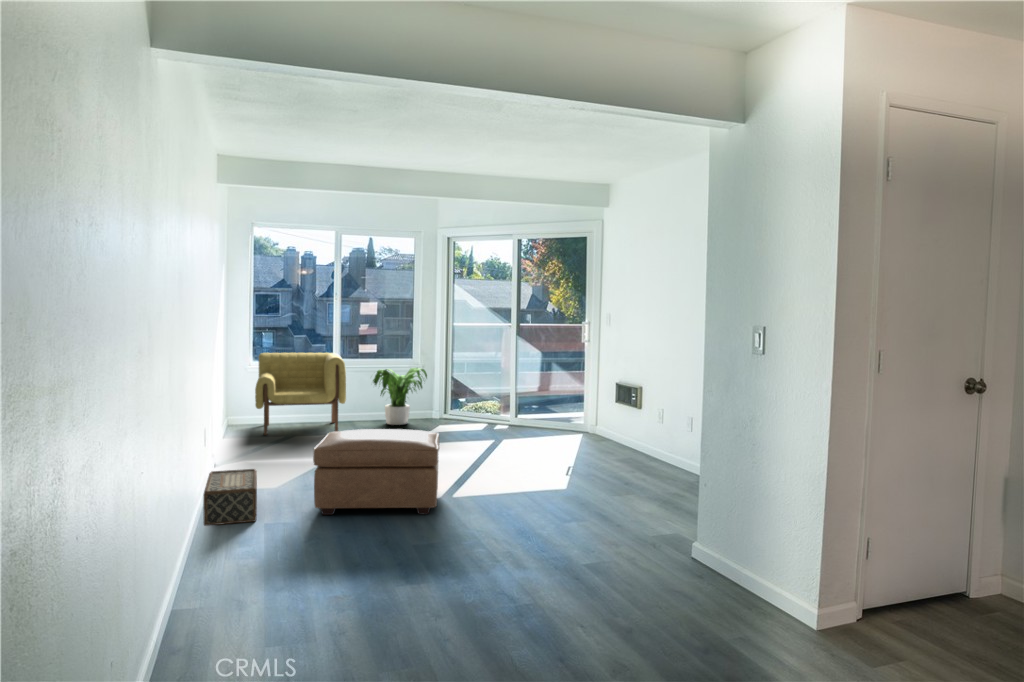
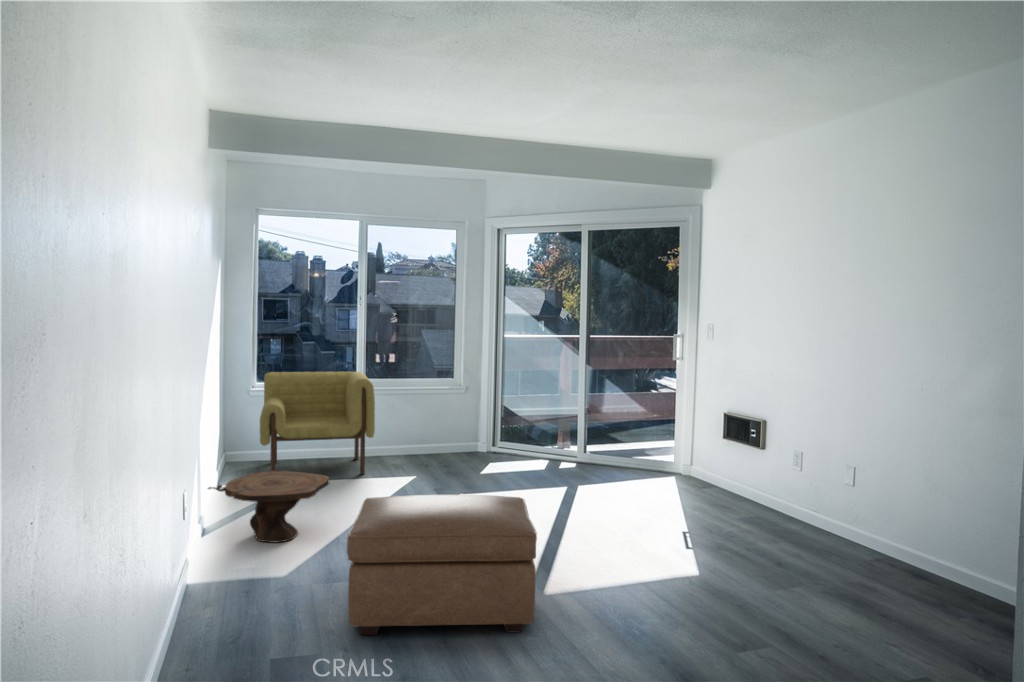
potted plant: present [373,368,427,425] -> none [401,390,473,462]
side table: none [218,422,307,471] -> present [208,471,330,543]
woven basket: present [203,469,257,526] -> none [176,555,261,662]

